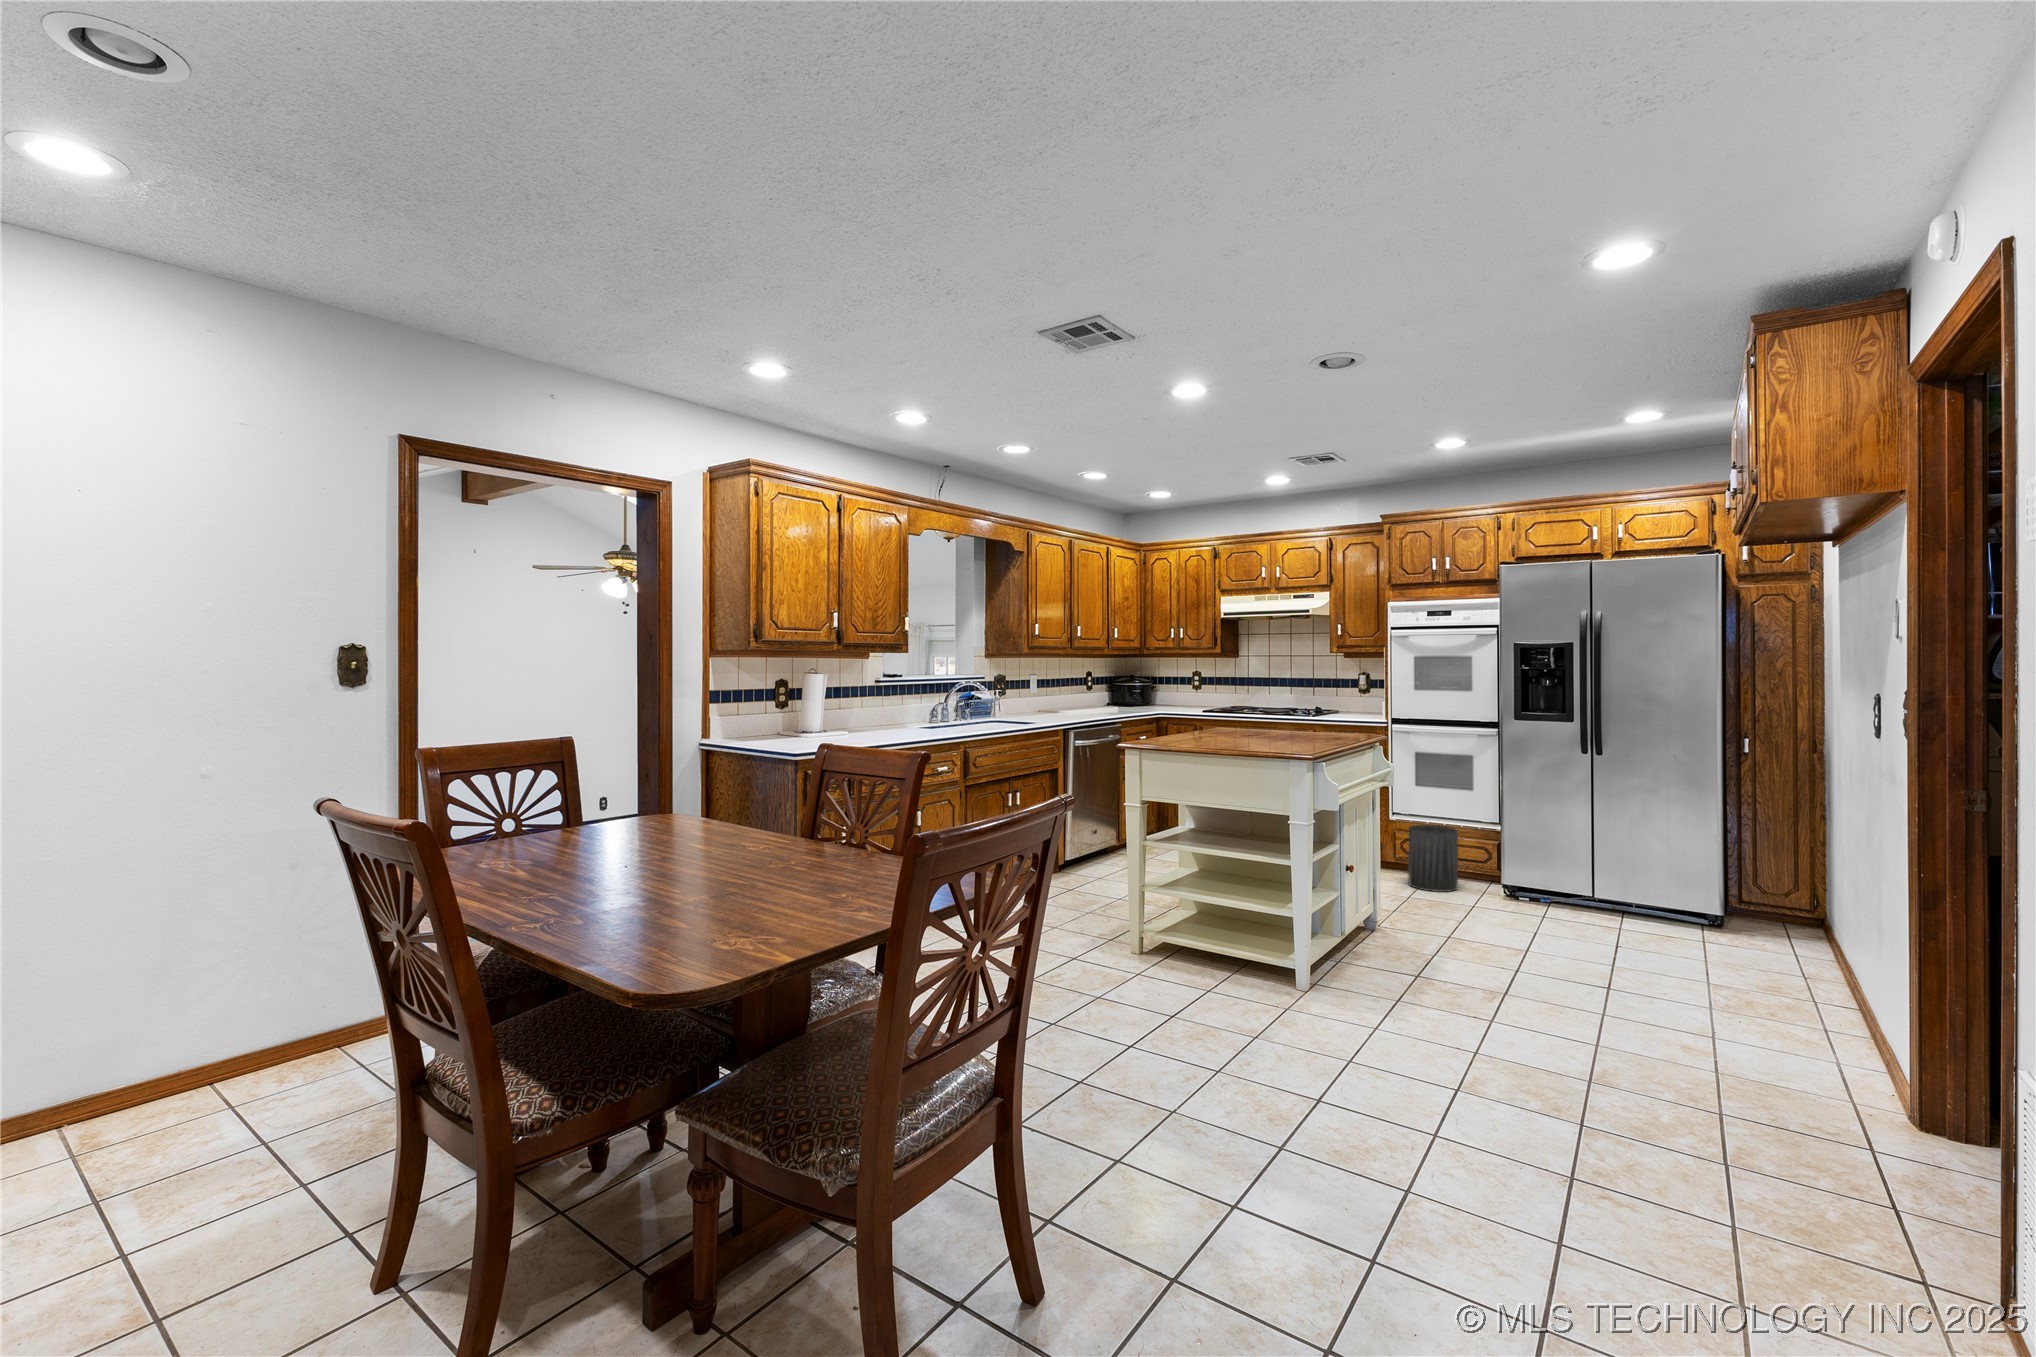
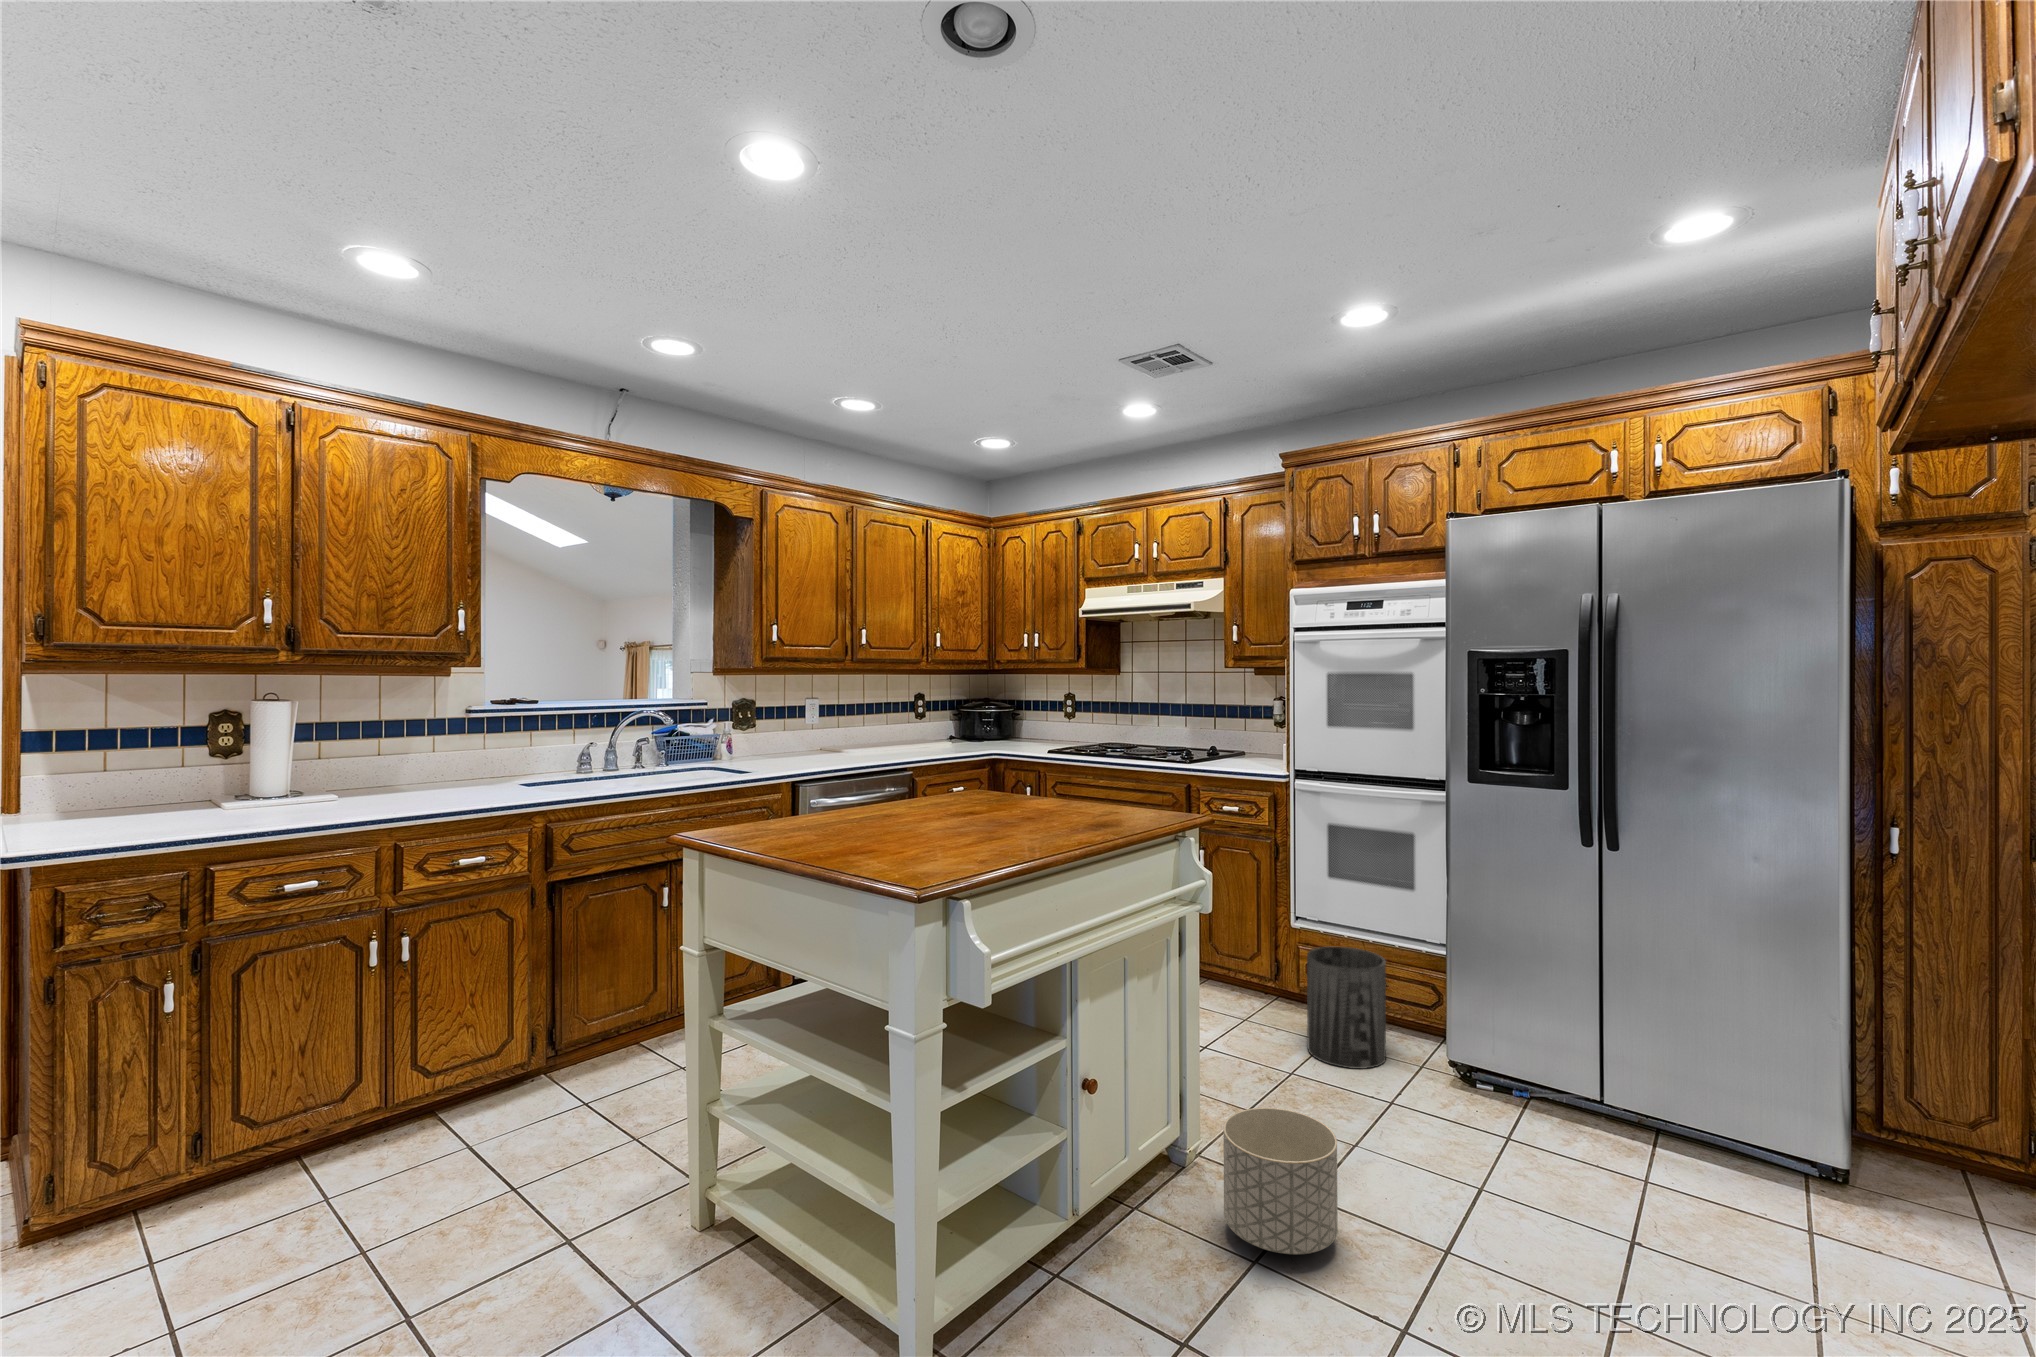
planter: none [1408,885,1470,949] -> present [1223,1108,1338,1255]

